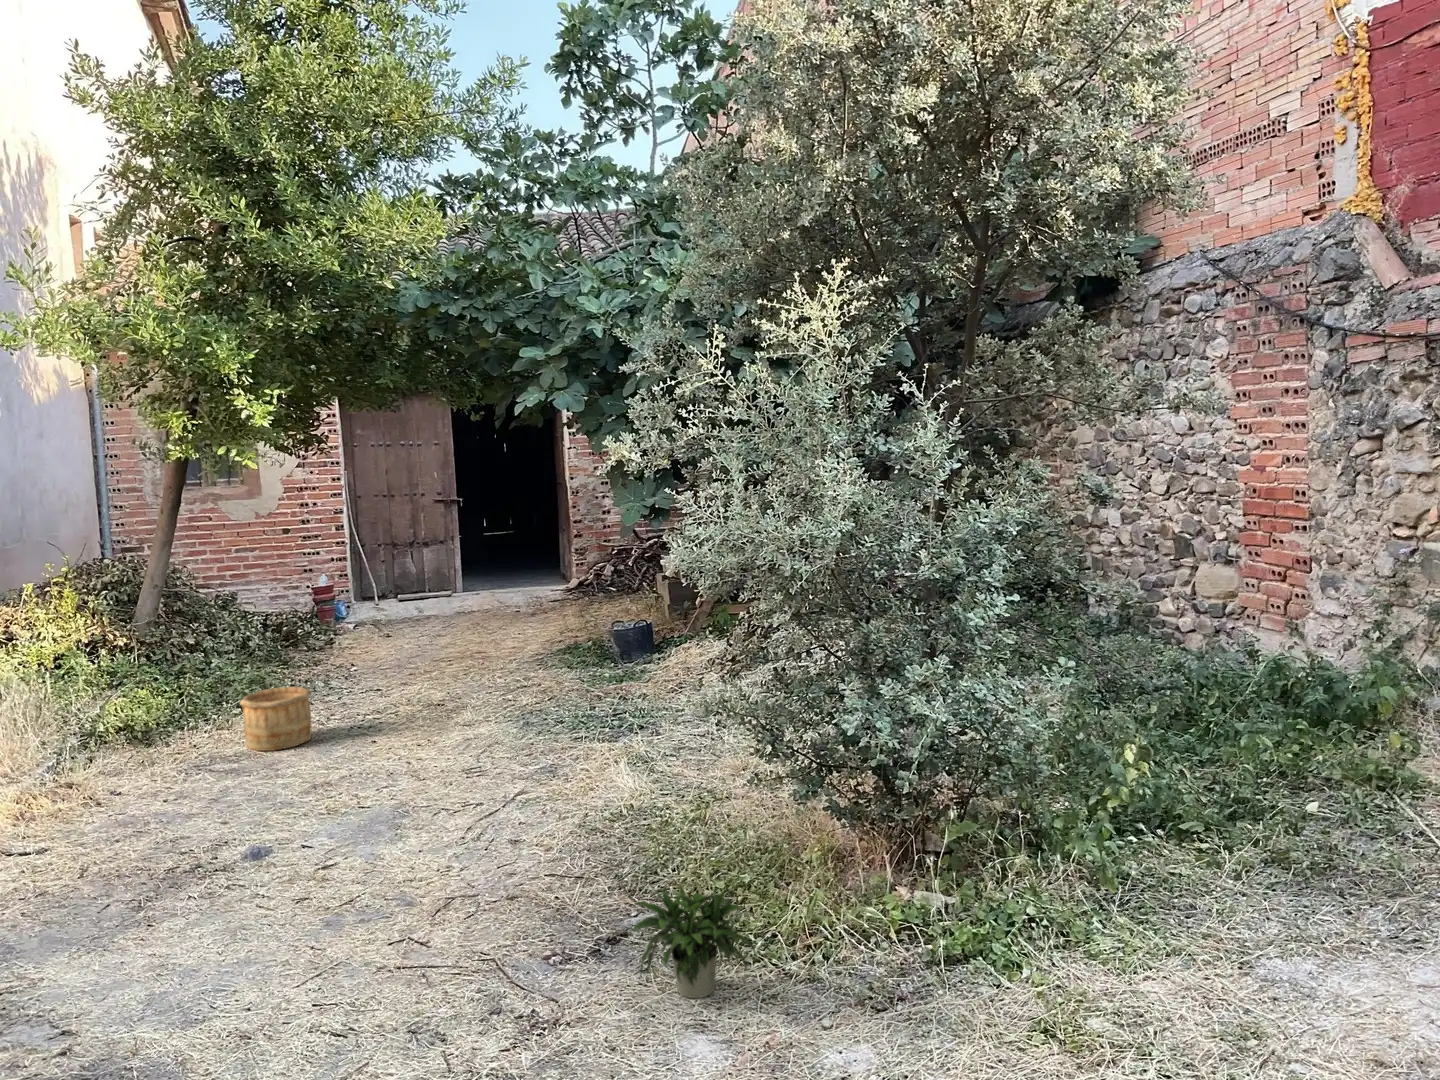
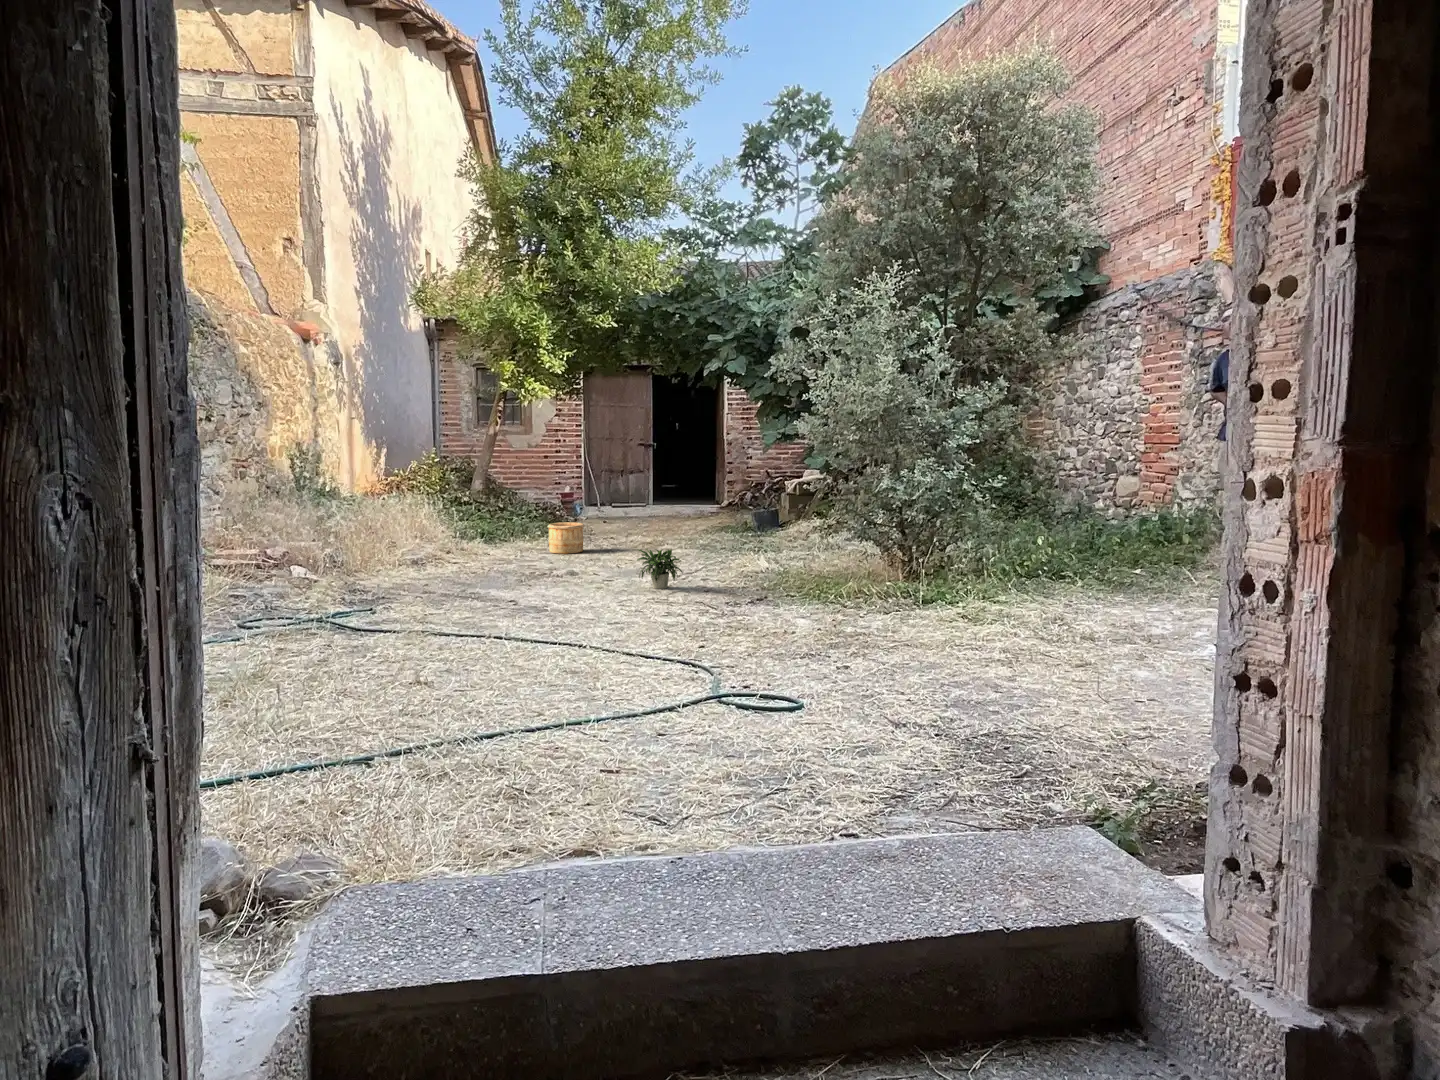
potted plant: present [603,884,755,998] -> present [626,549,683,589]

